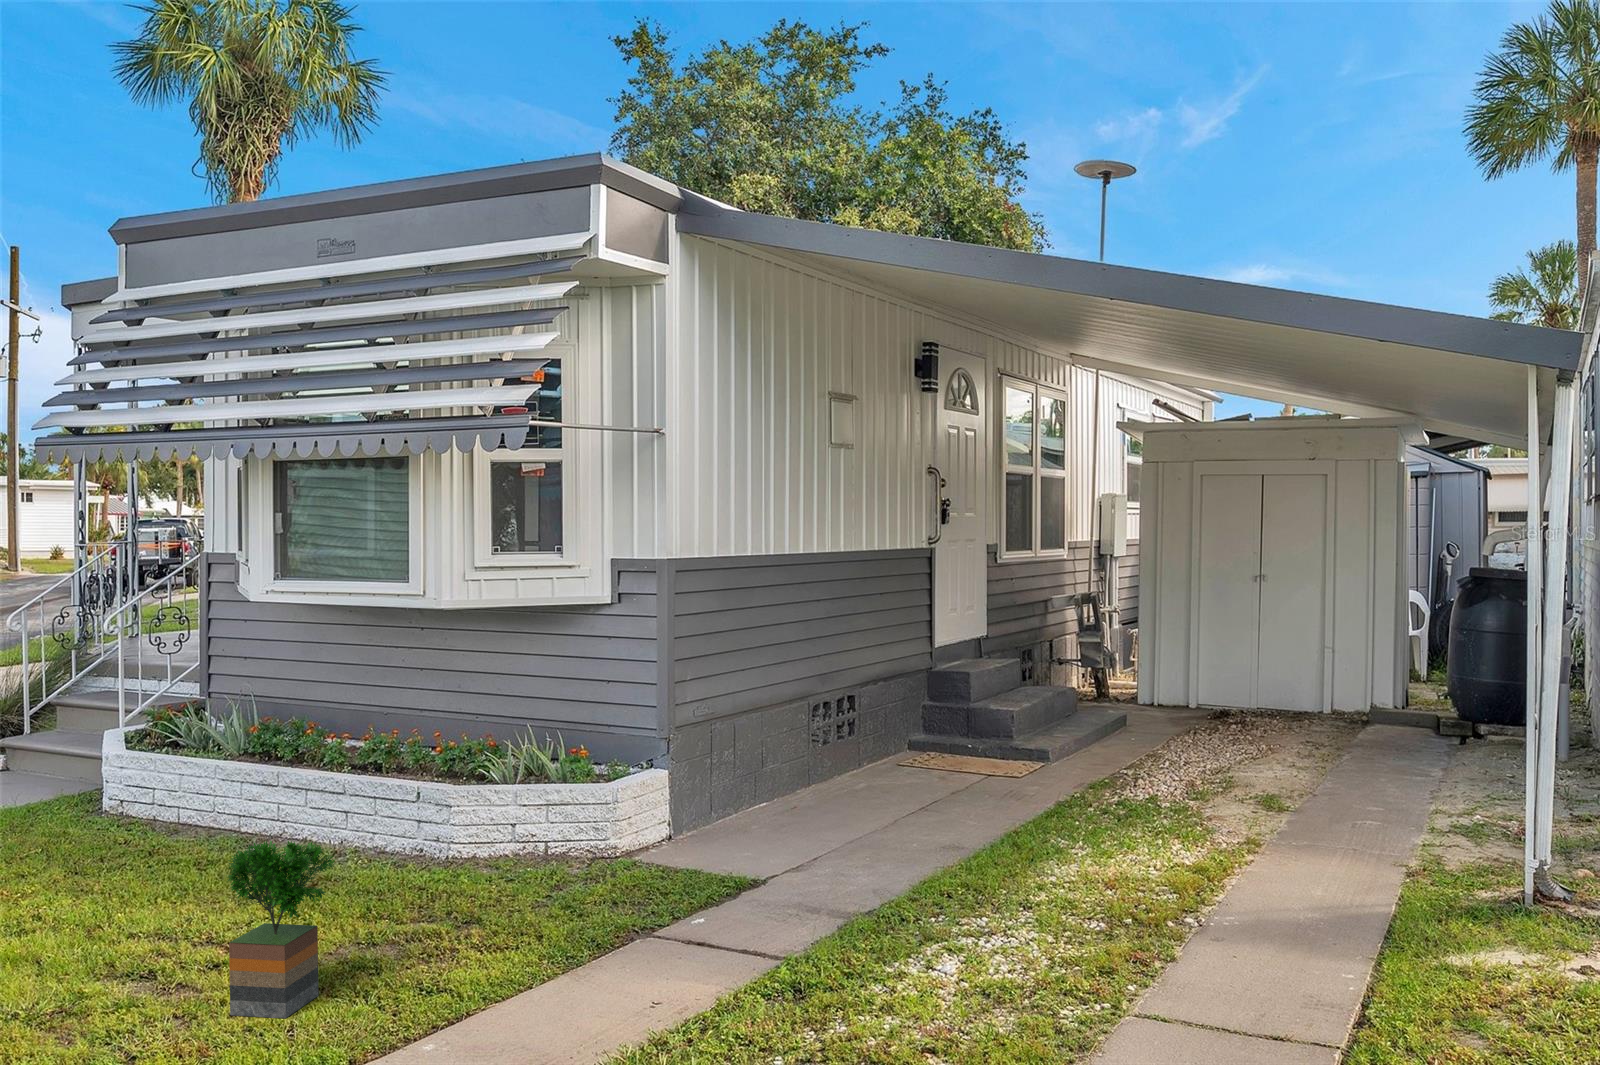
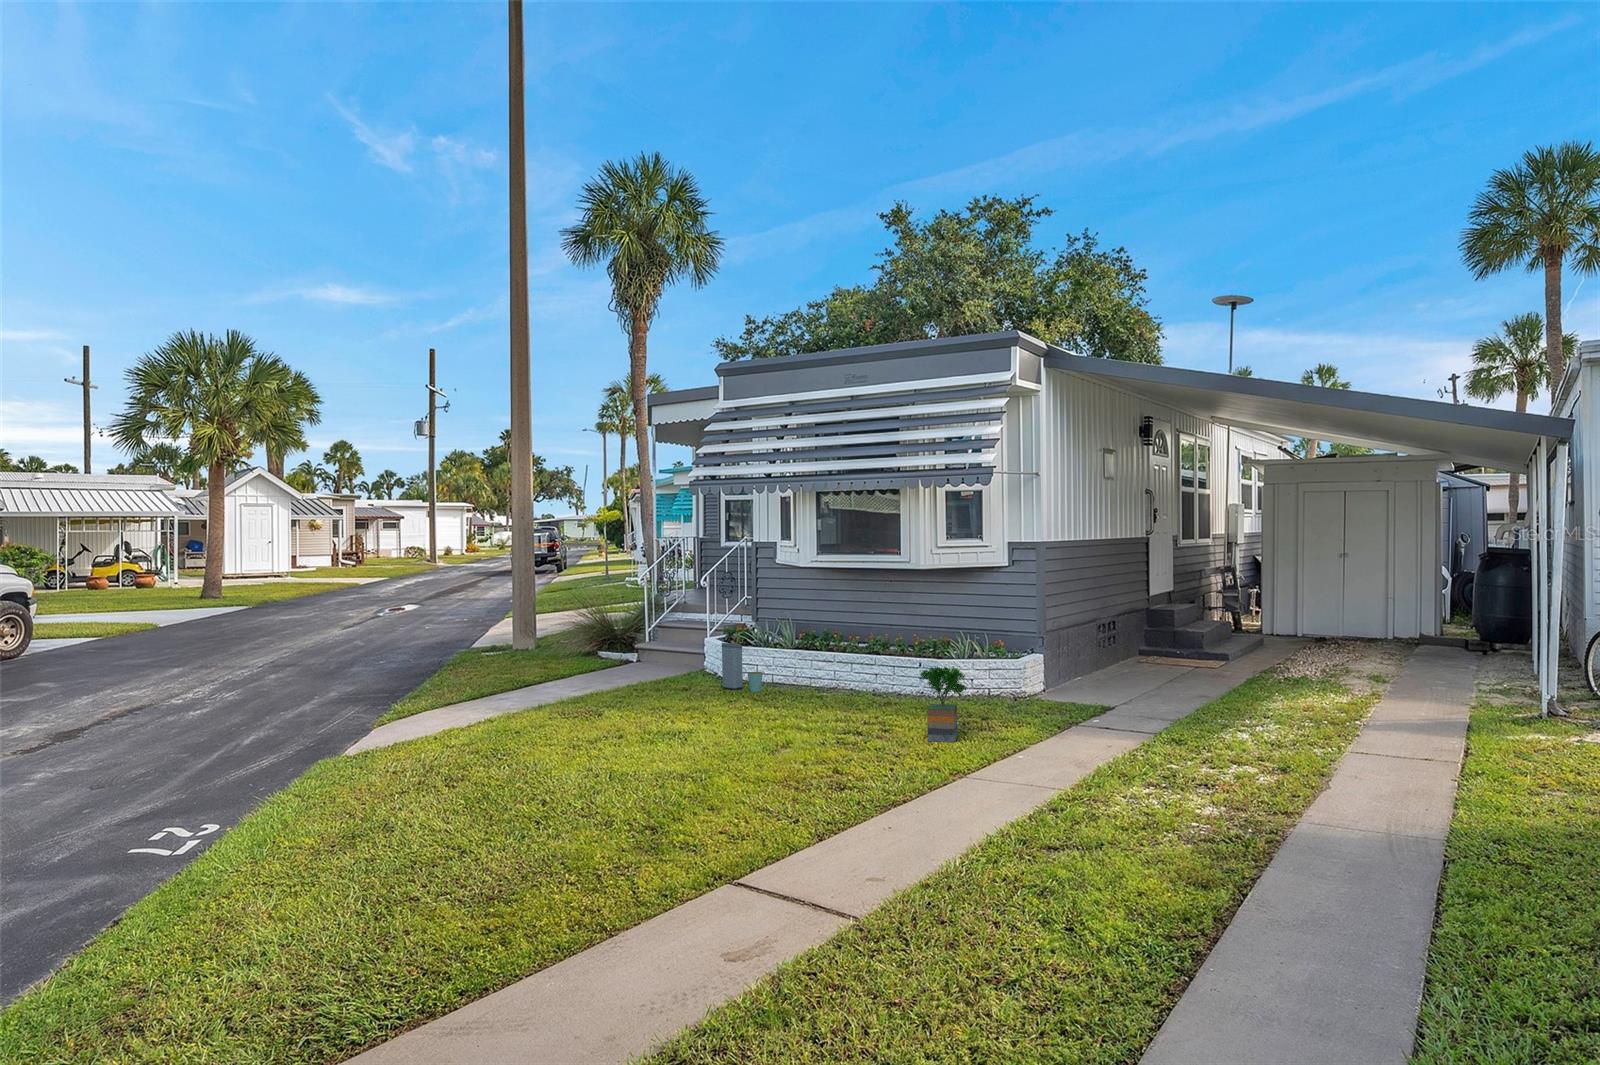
trash can: none [58,749,128,848] -> present [721,643,763,692]

